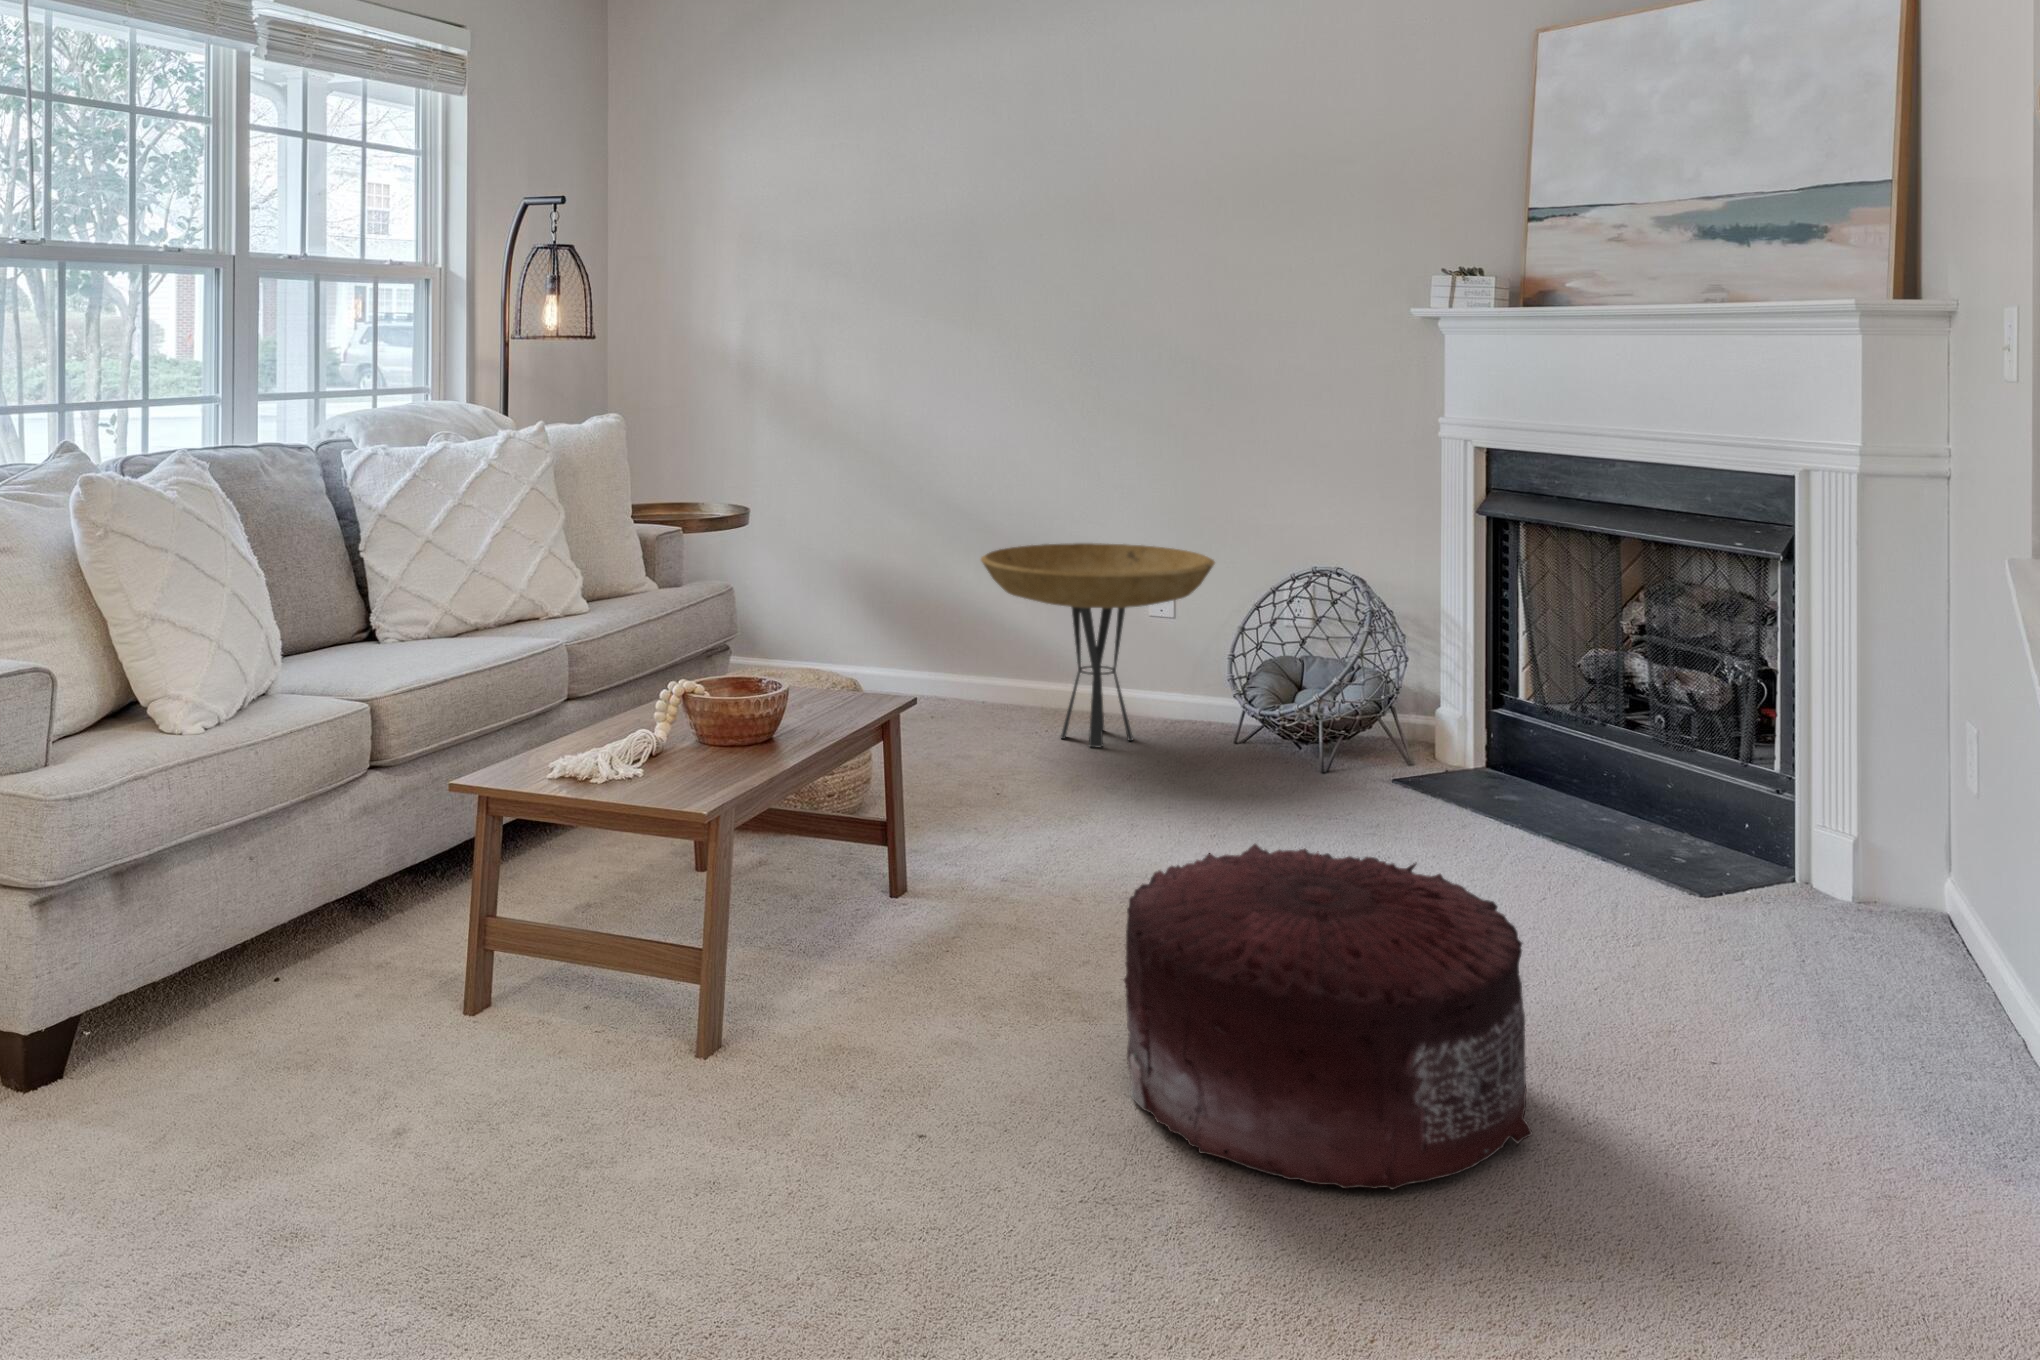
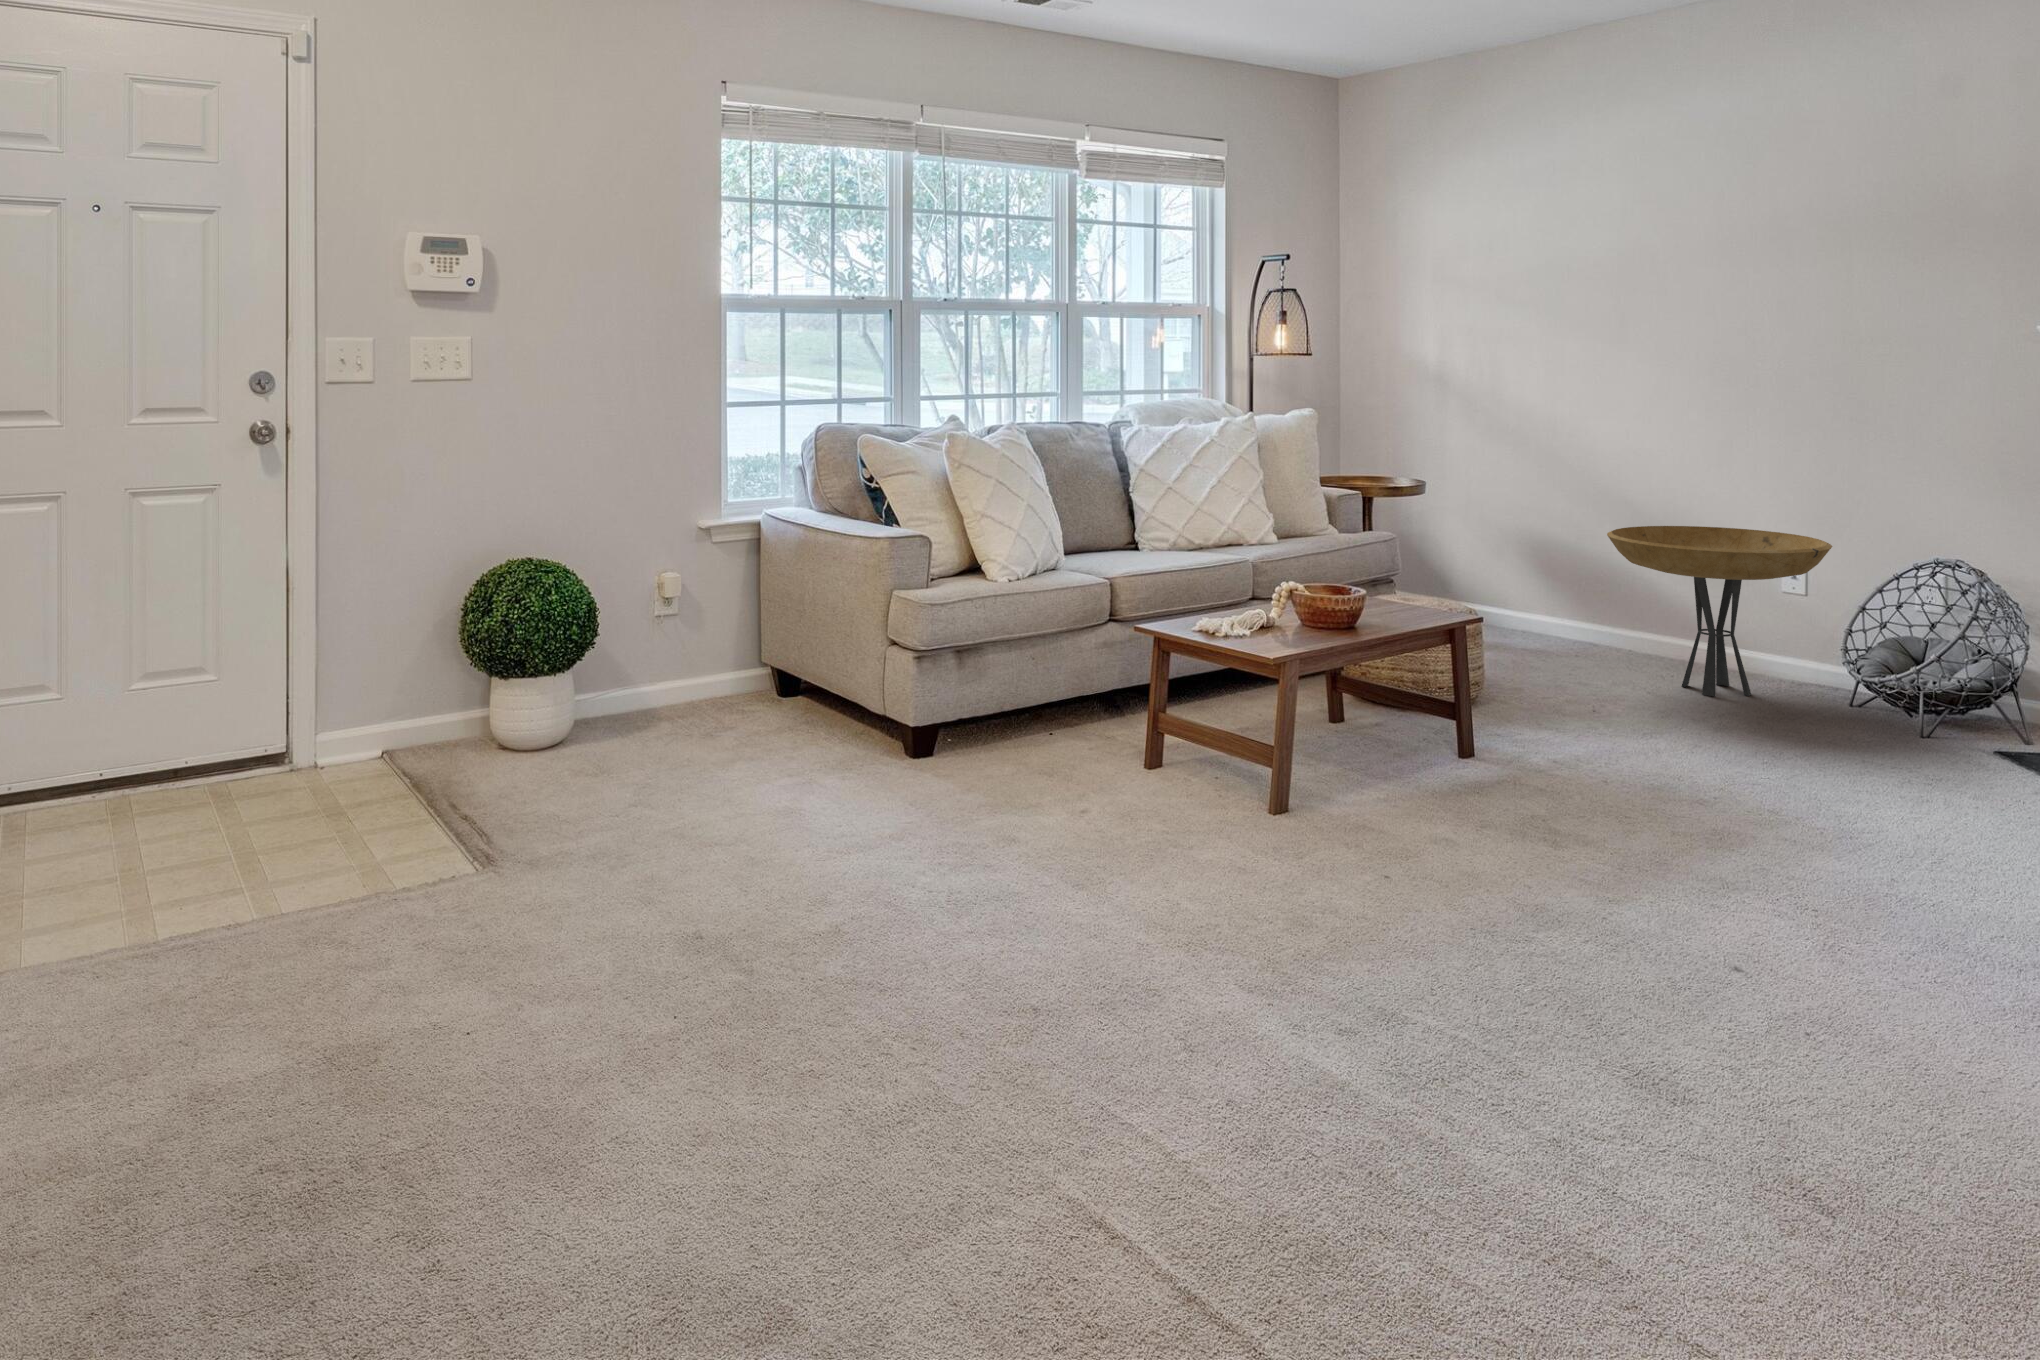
pouf: present [1123,844,1532,1189] -> none [1532,731,1851,952]

